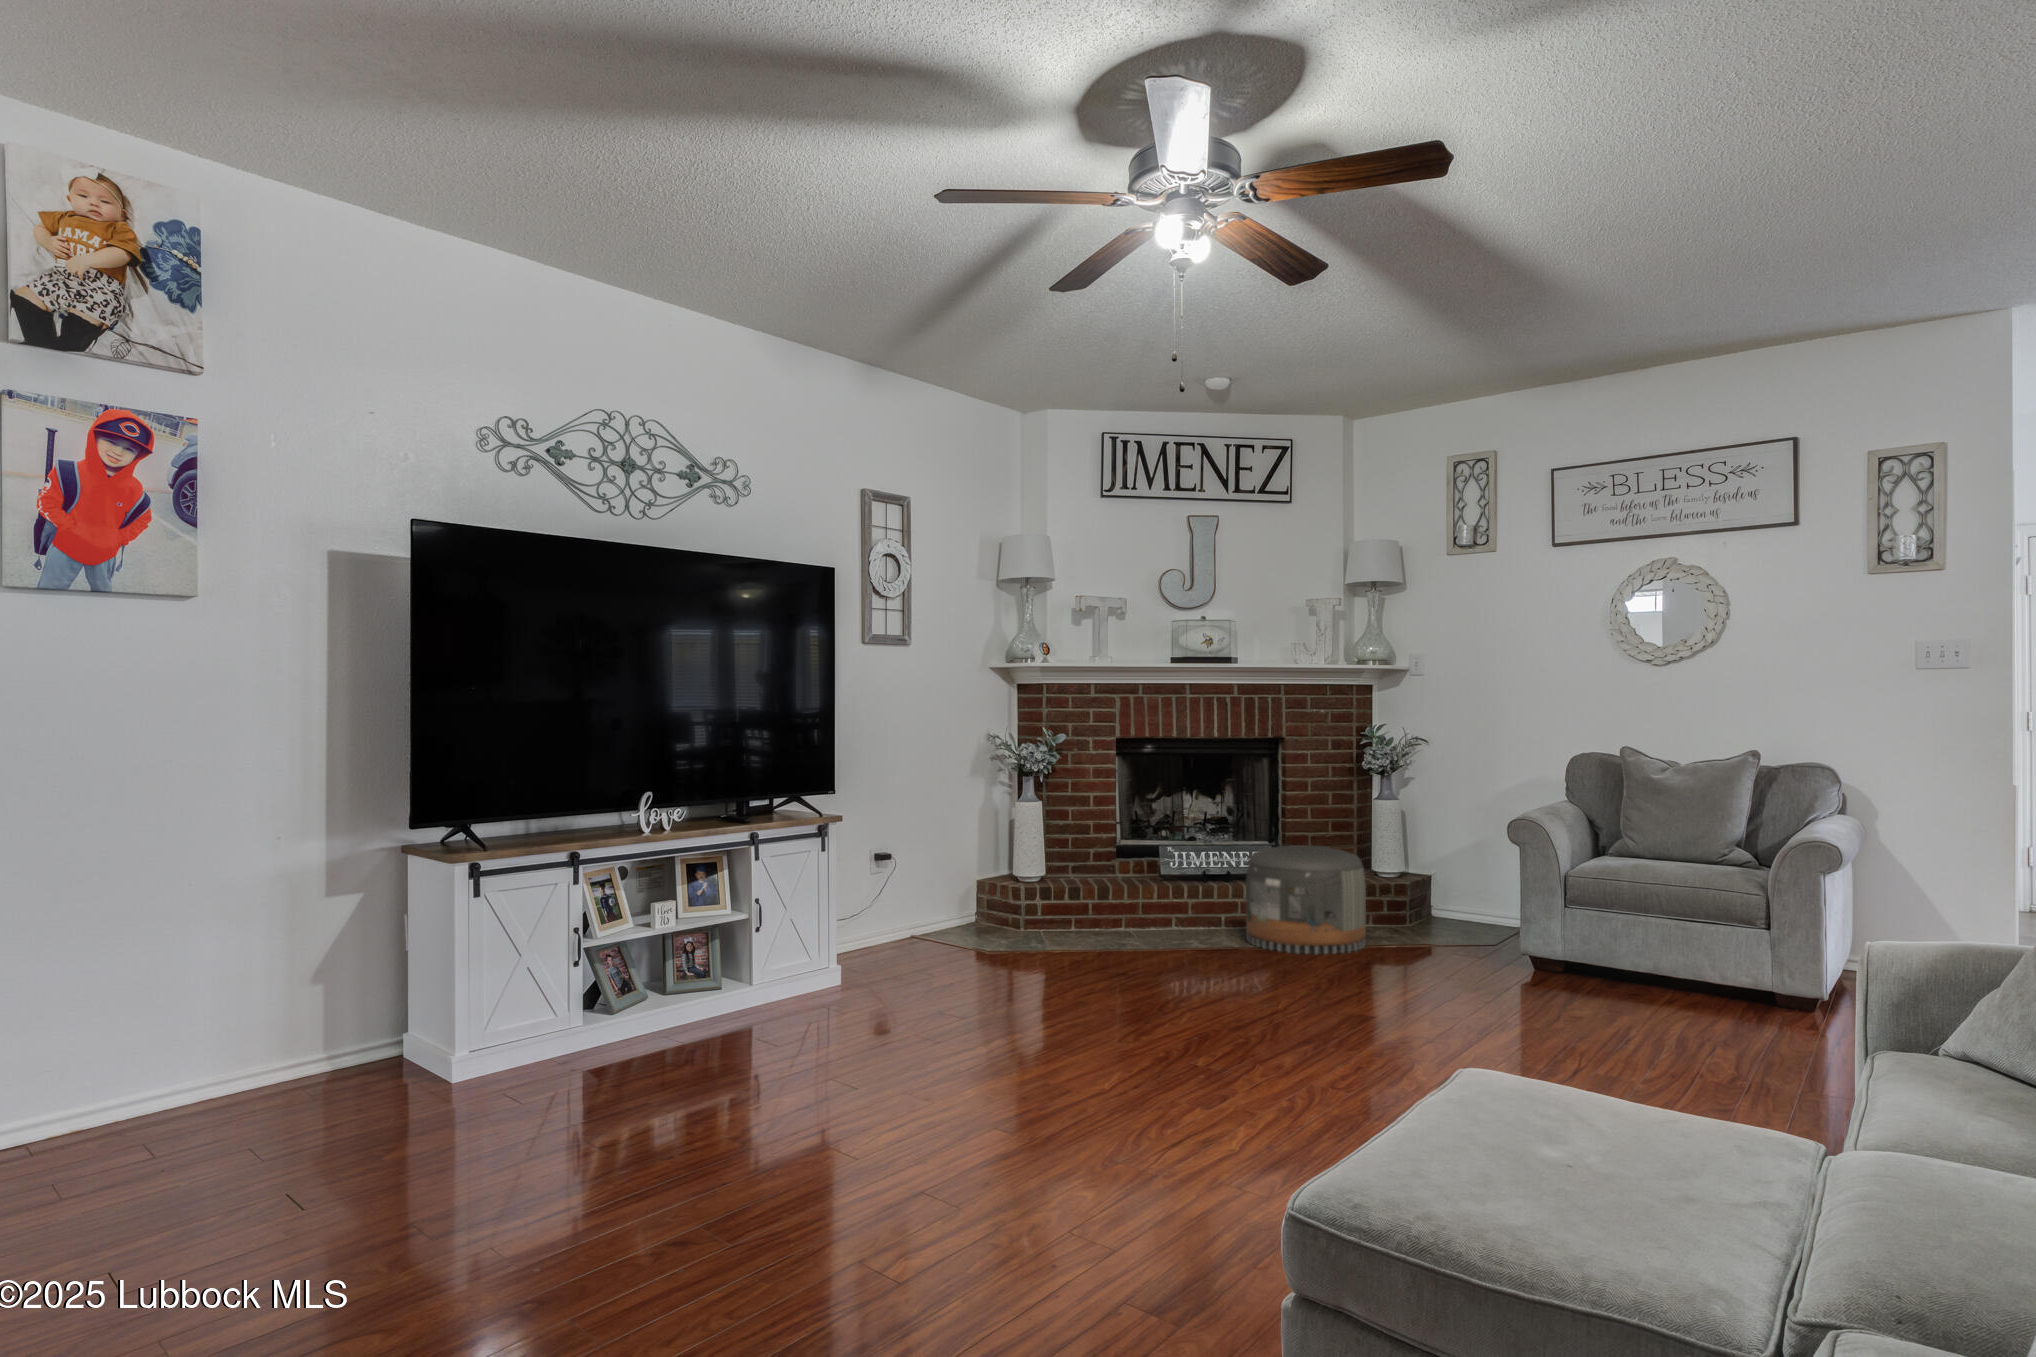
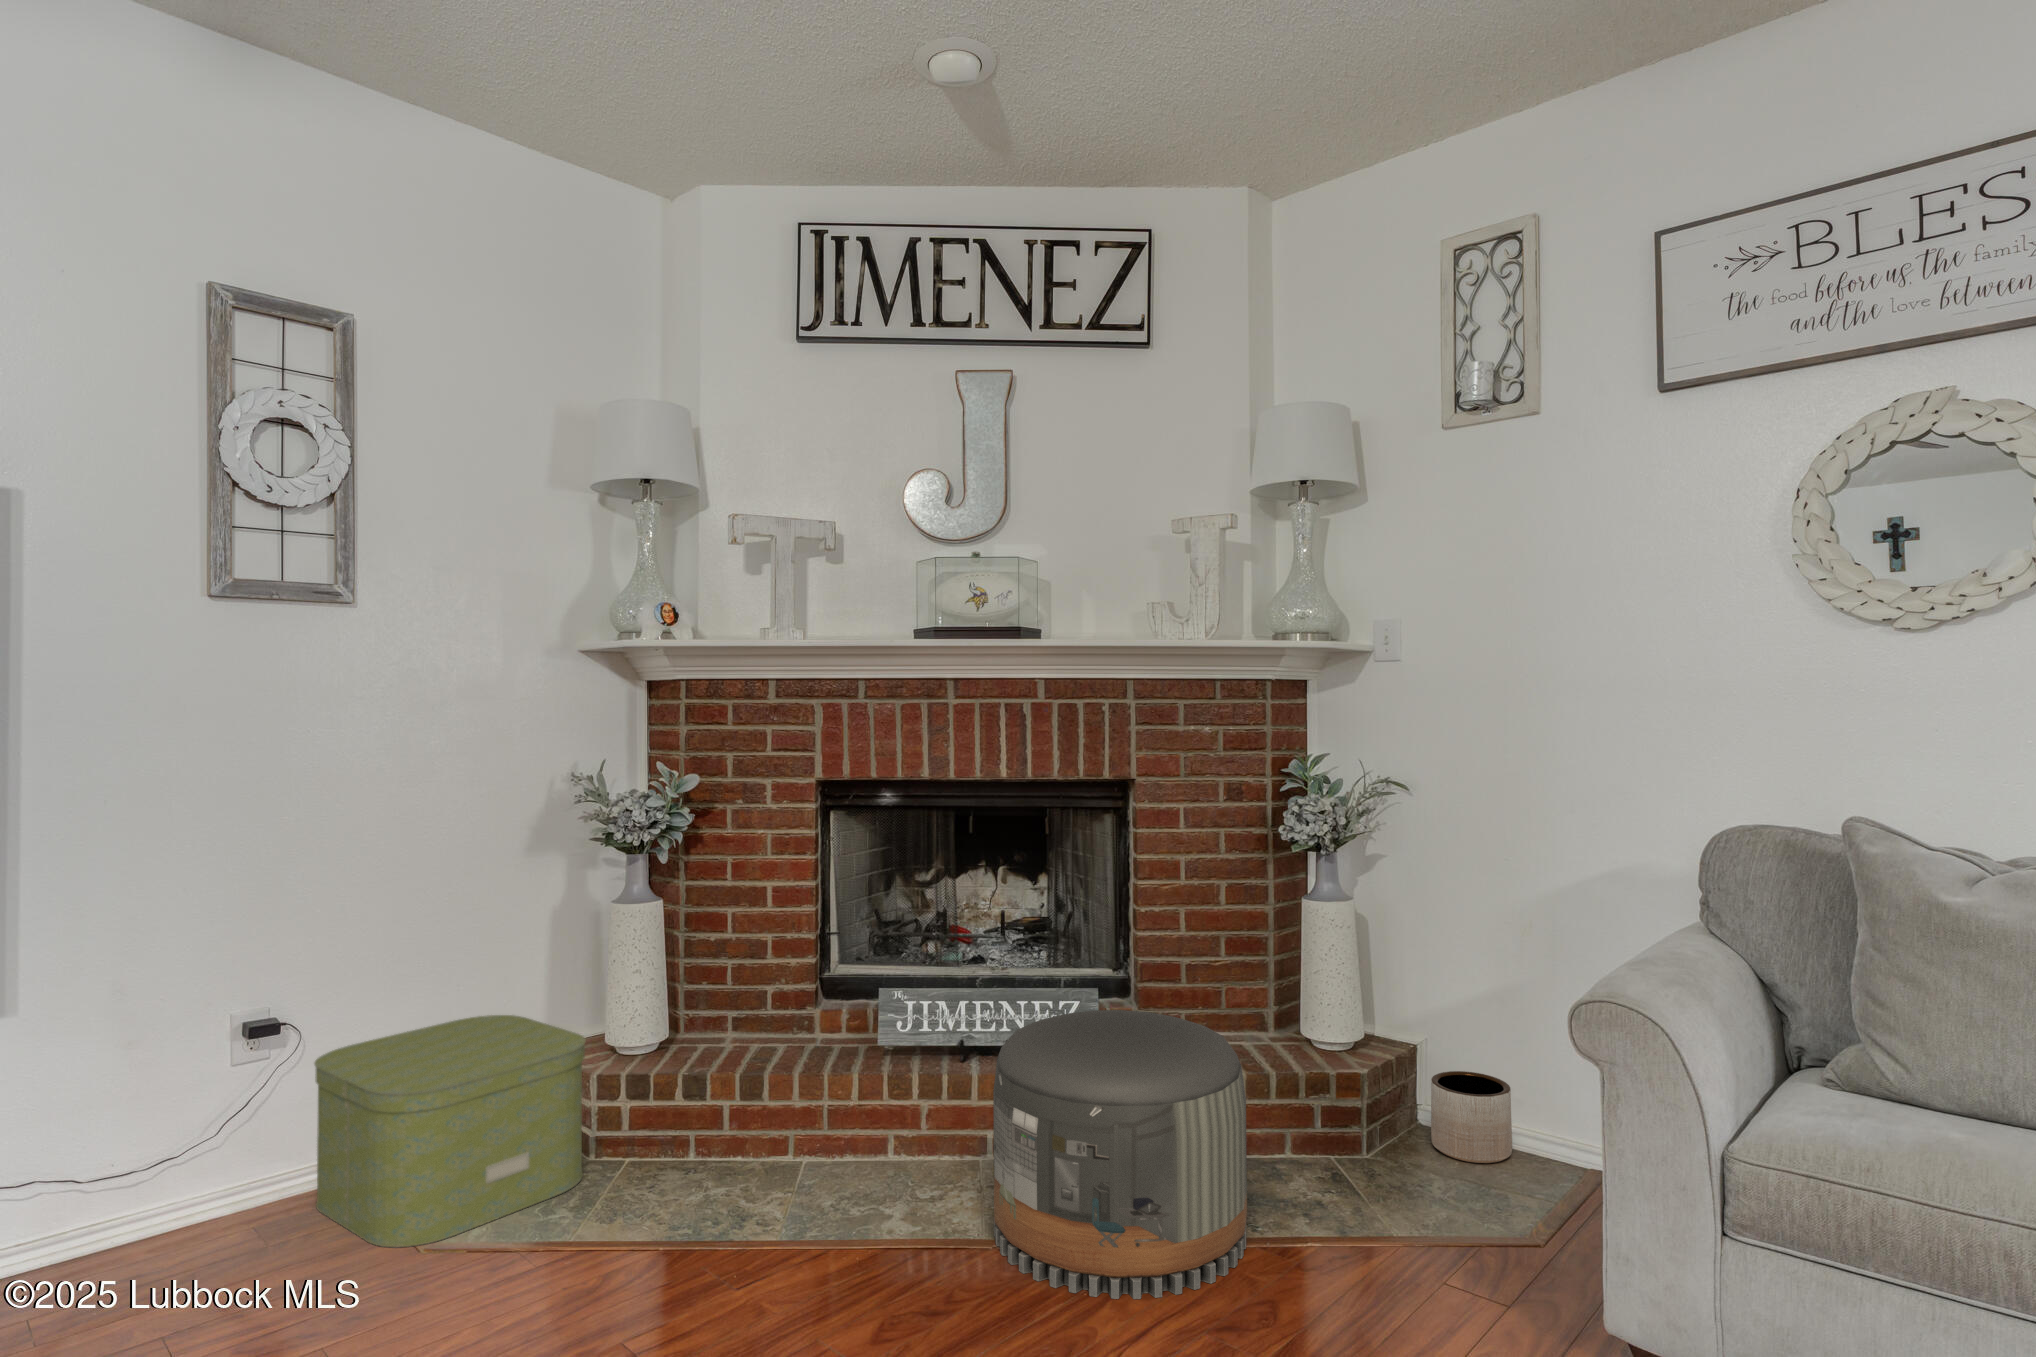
storage box: none [909,860,1031,948] -> present [314,1015,586,1247]
planter: none [1441,887,1481,926] -> present [1431,1071,1512,1163]

